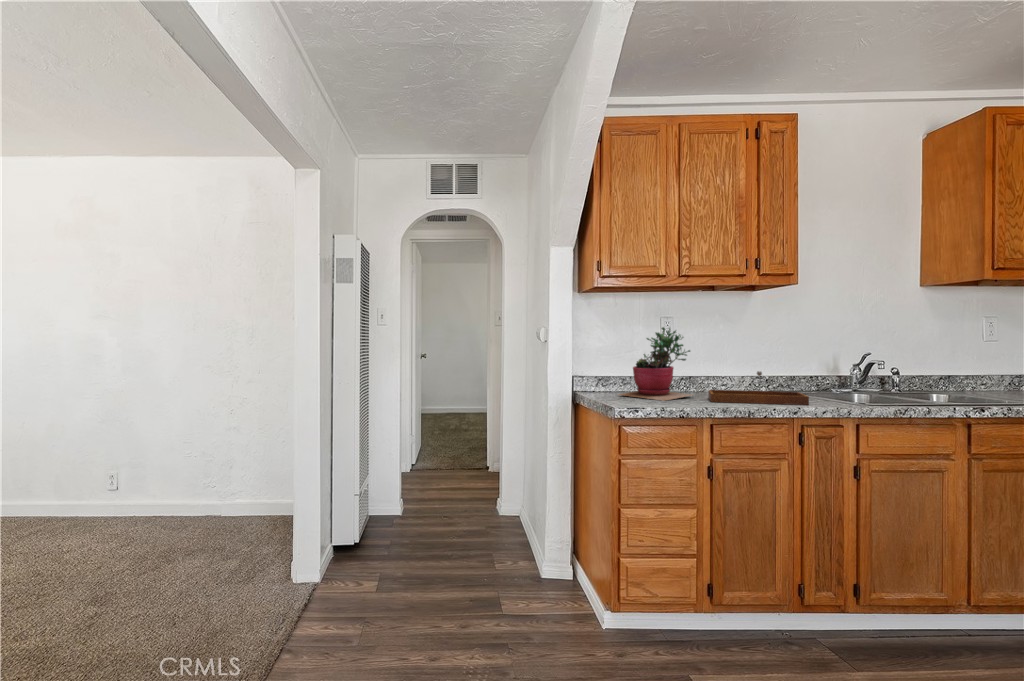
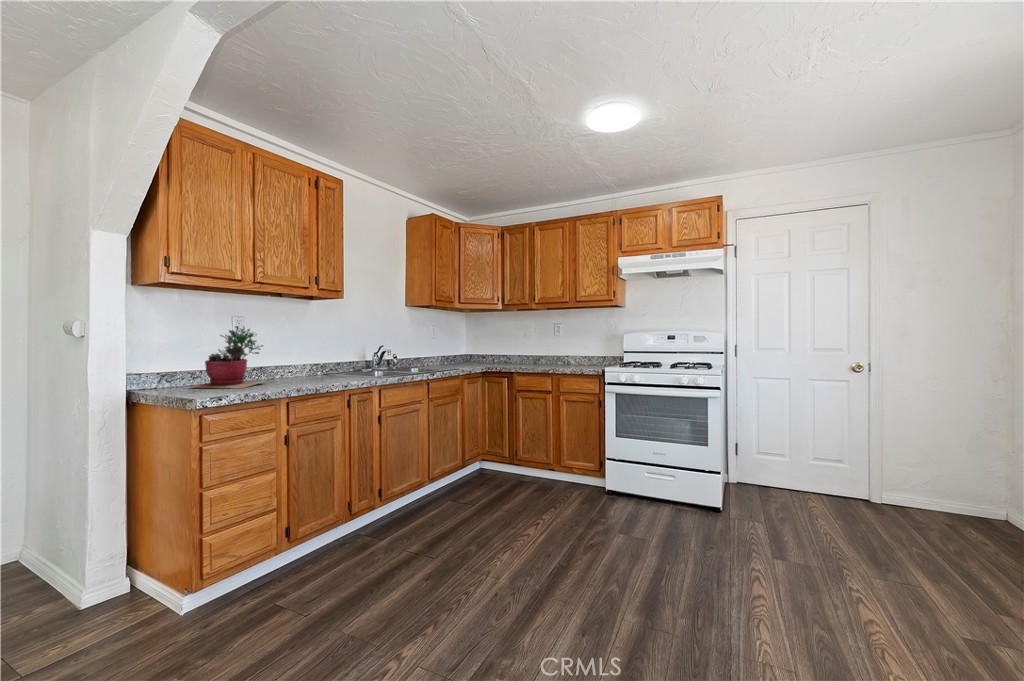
tray: present [708,371,809,405] -> none [279,360,355,385]

